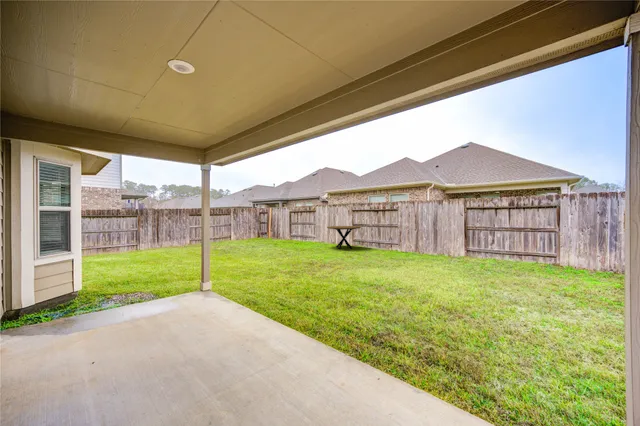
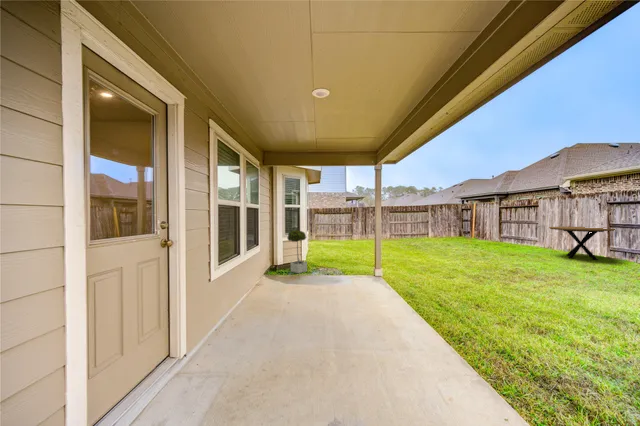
potted tree: none [54,244,94,311] -> present [287,230,307,273]

